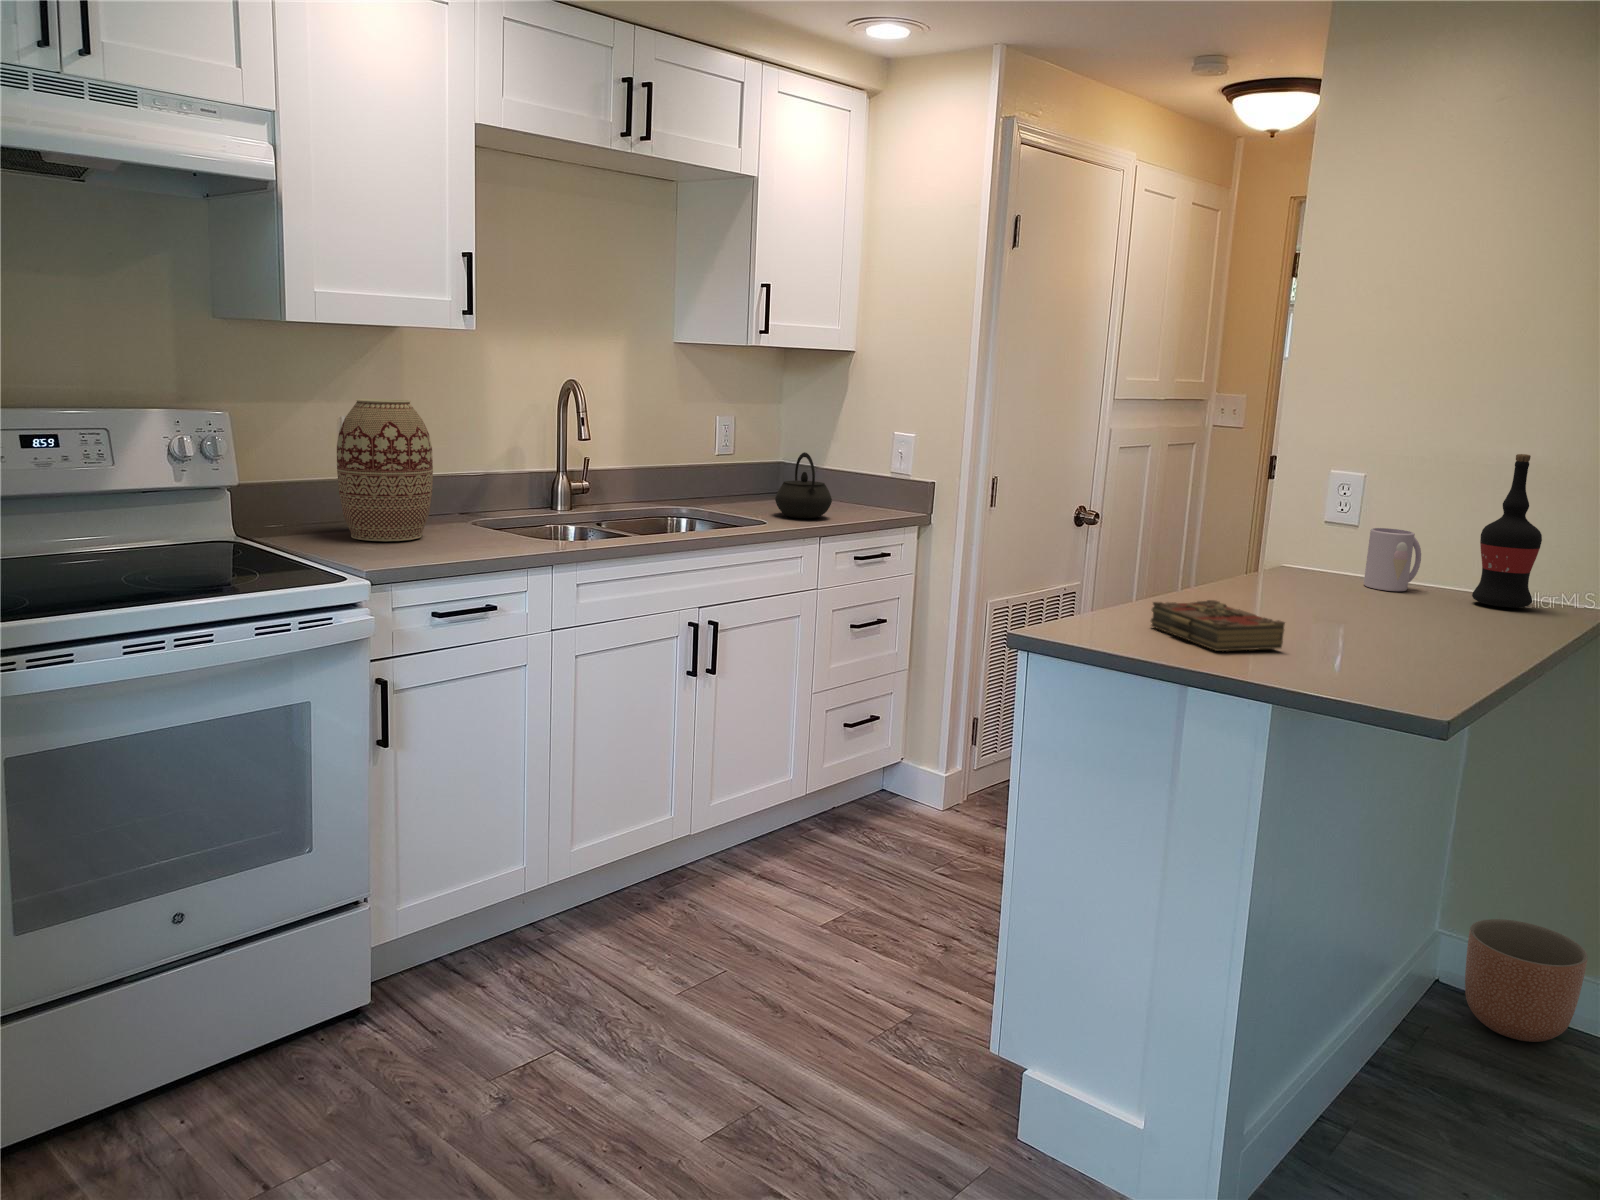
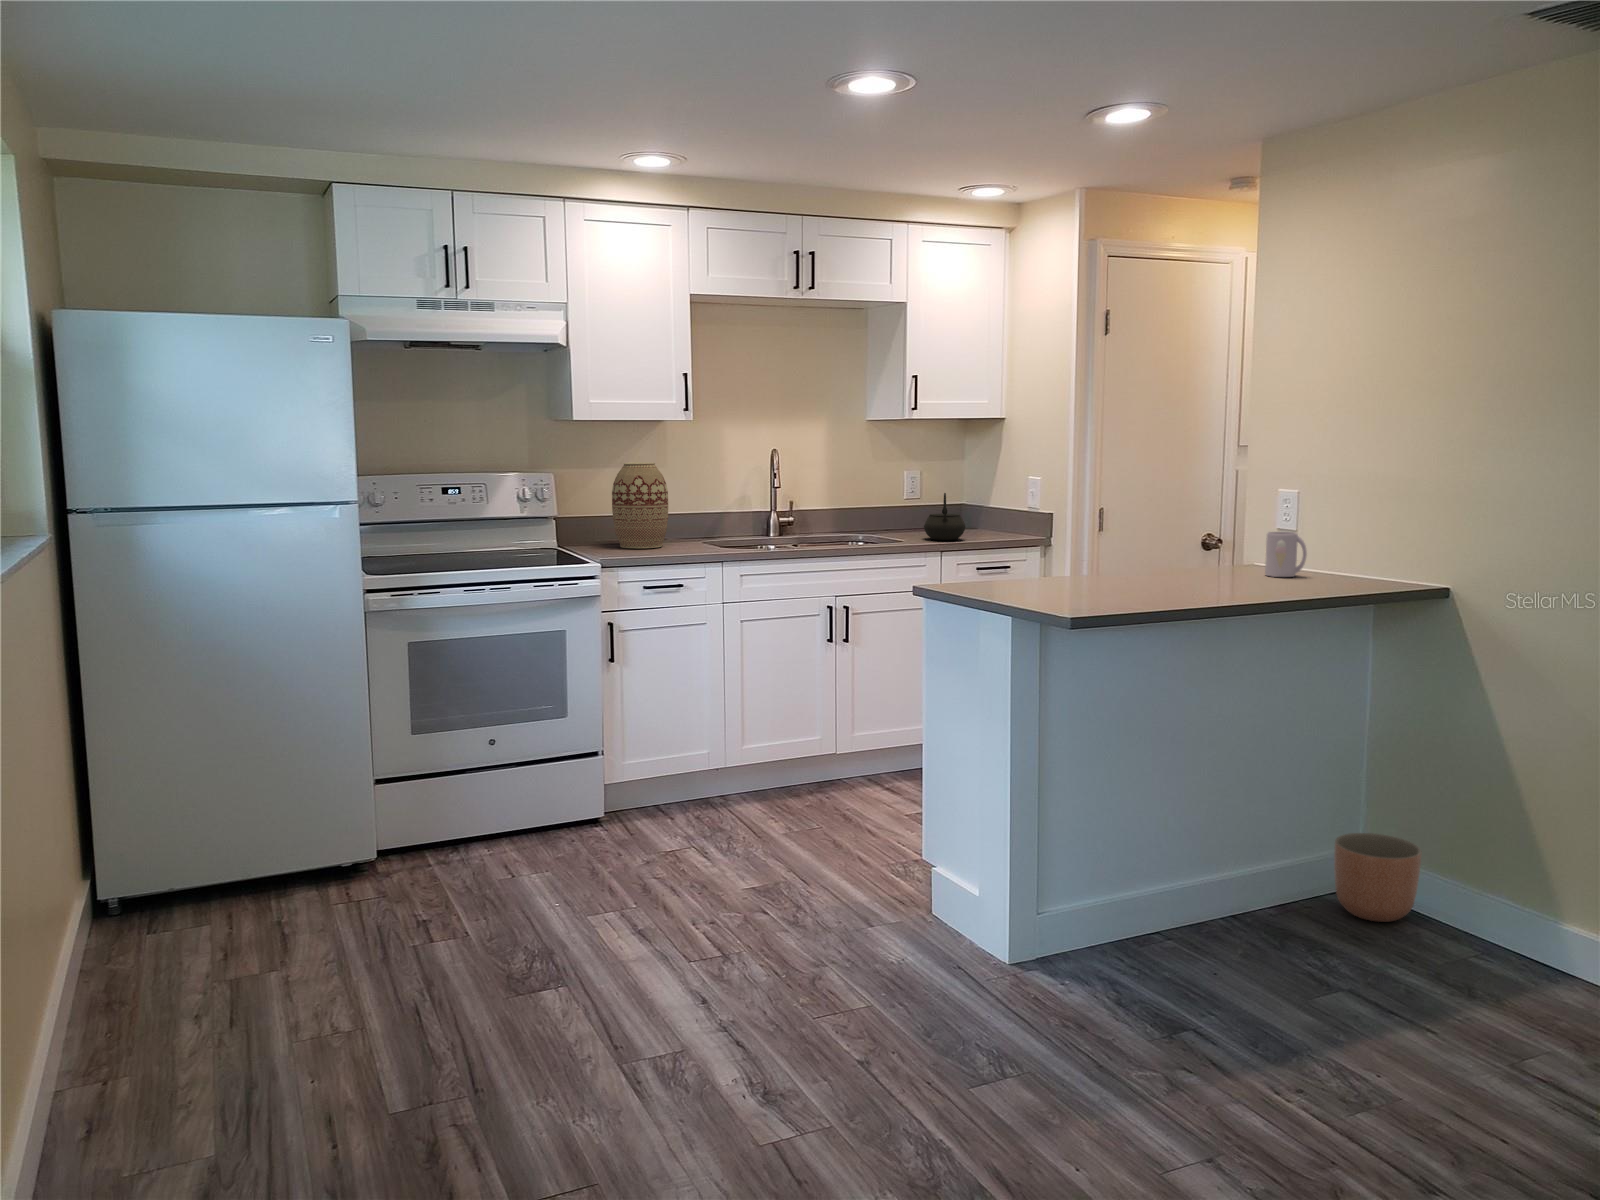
wine bottle: present [1472,454,1542,608] -> none [1322,472,1368,585]
book: present [1151,600,1285,651] -> none [1001,568,1057,593]

